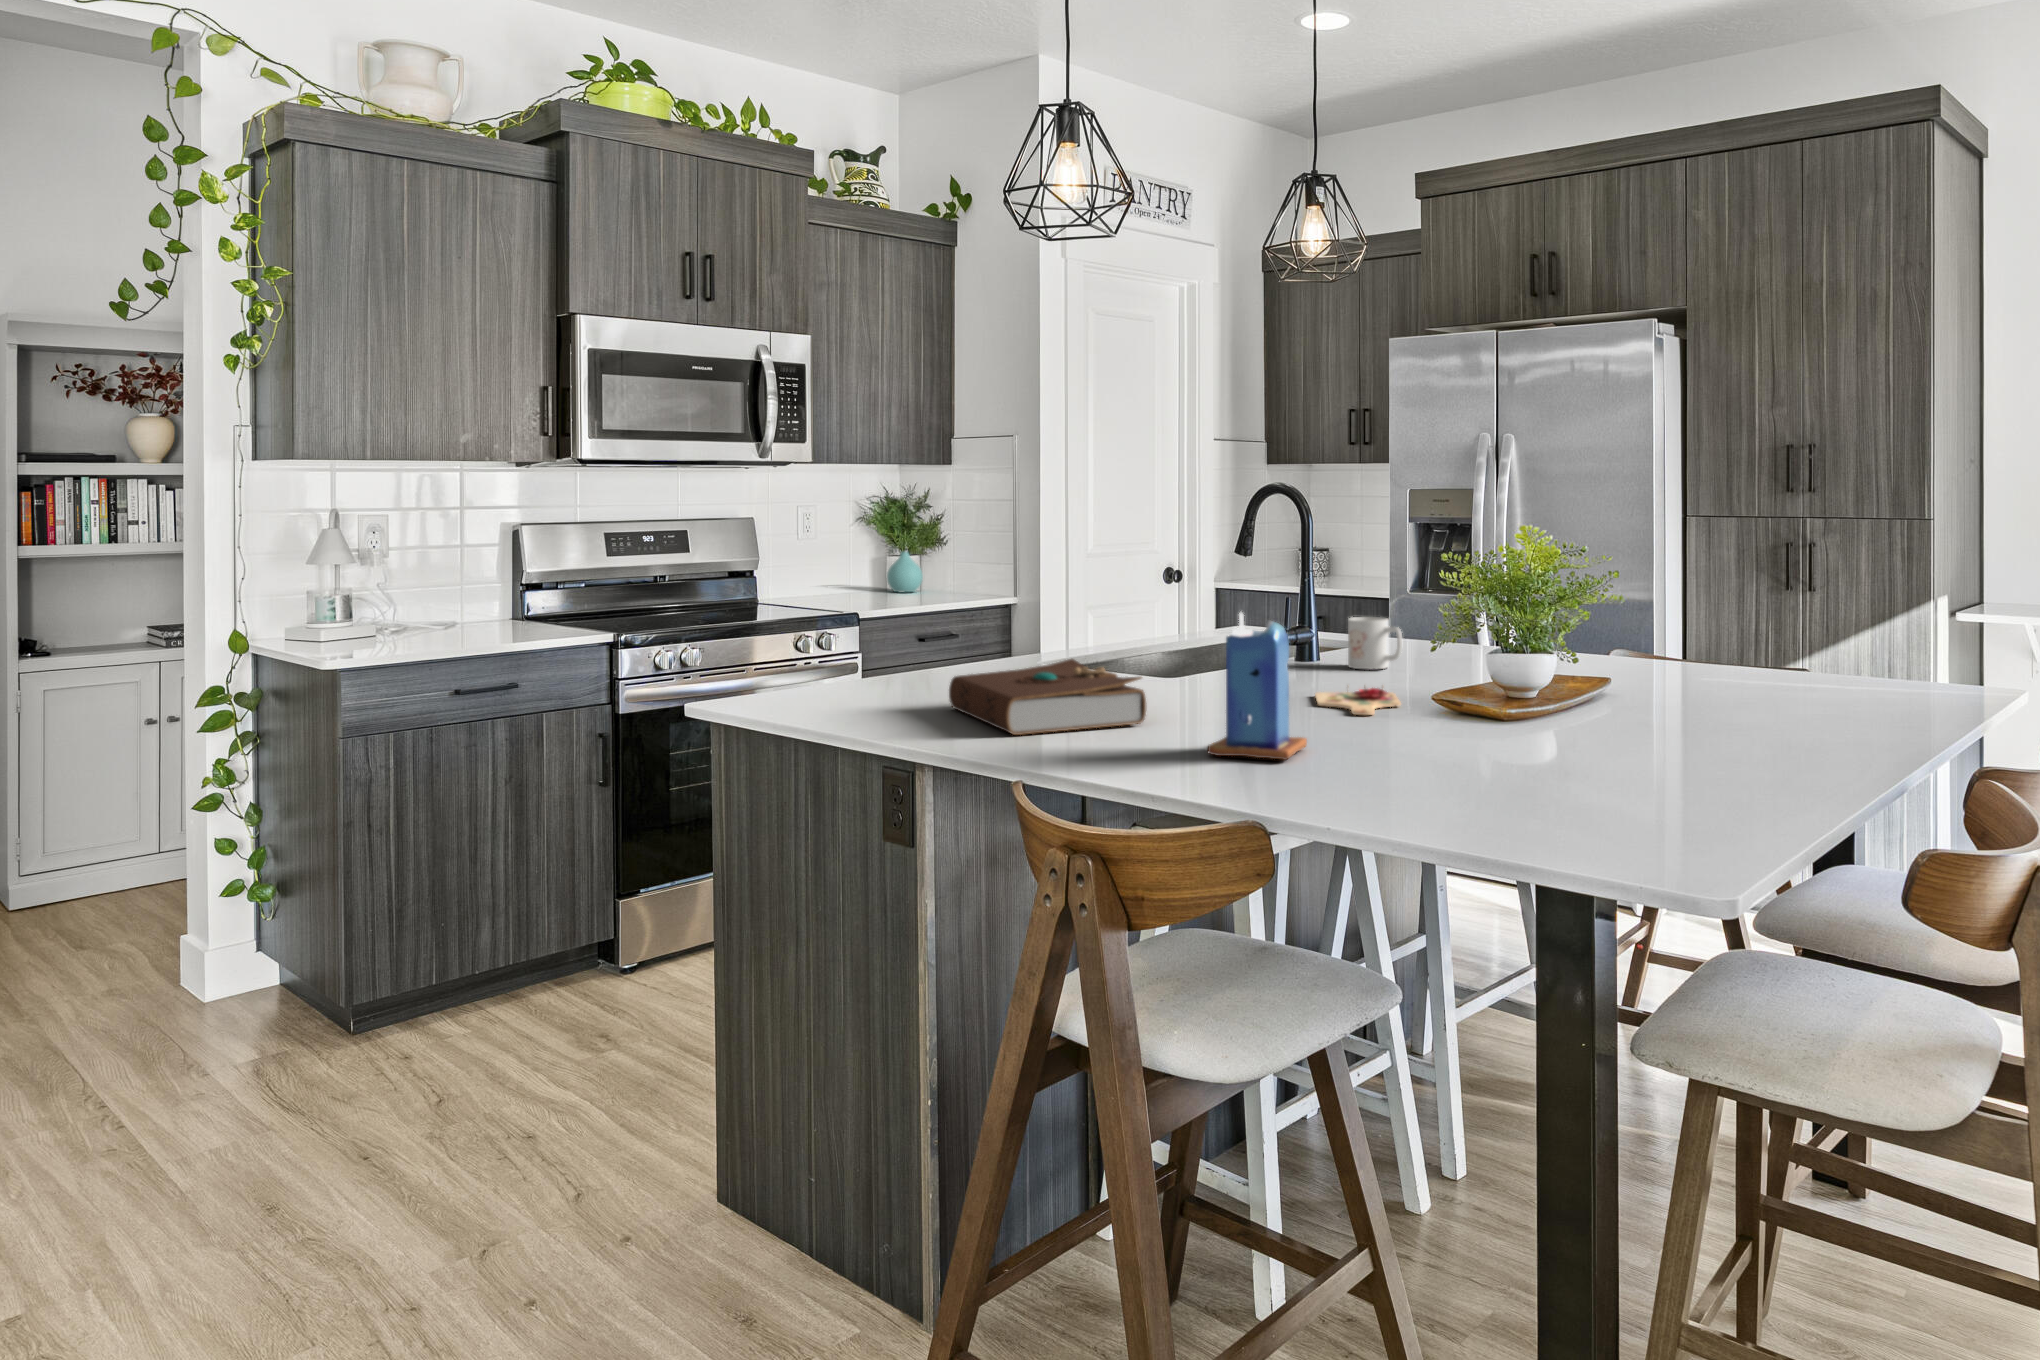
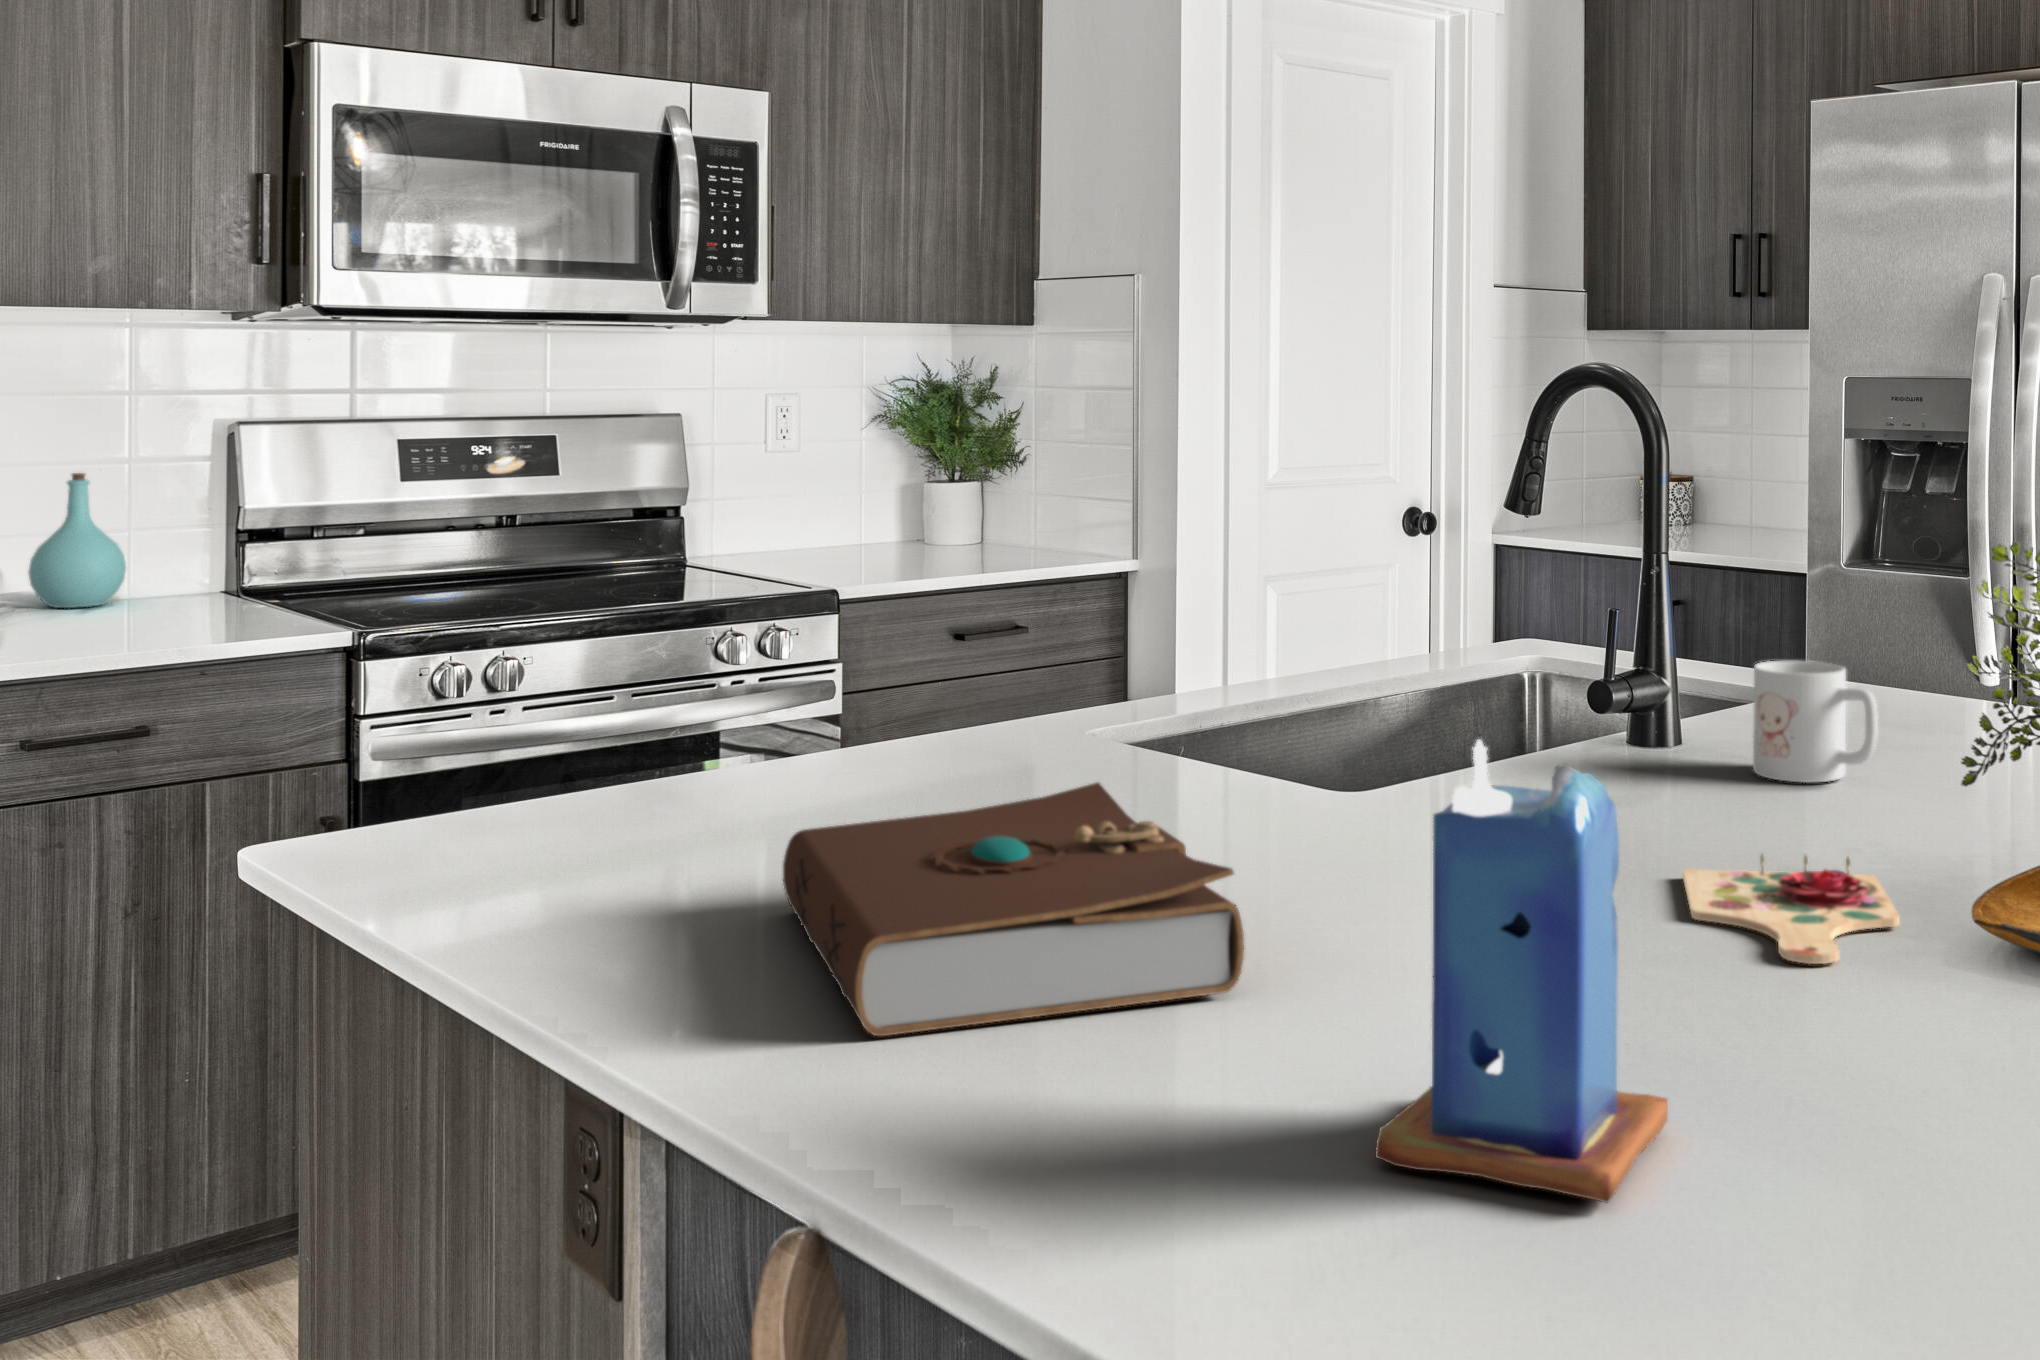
bottle: present [887,552,923,592] -> present [28,473,126,608]

